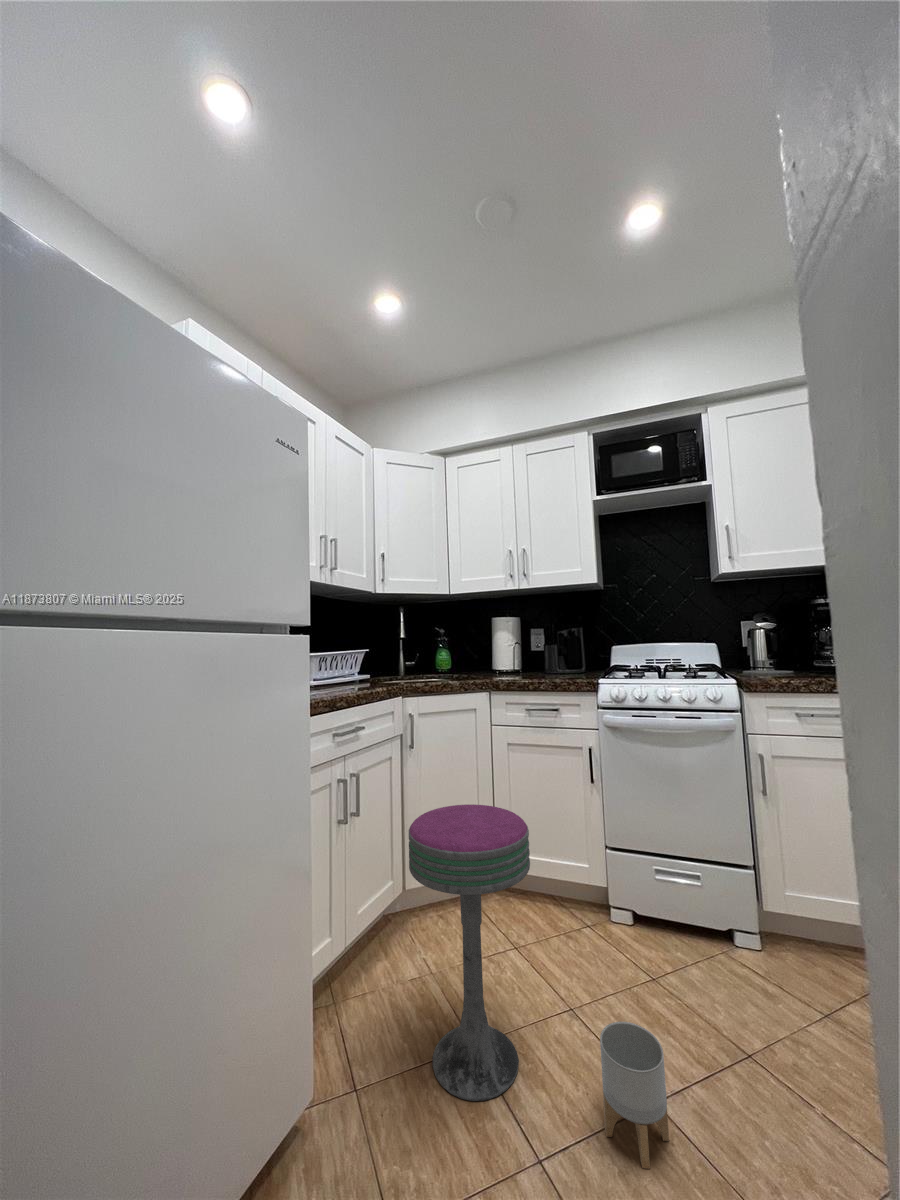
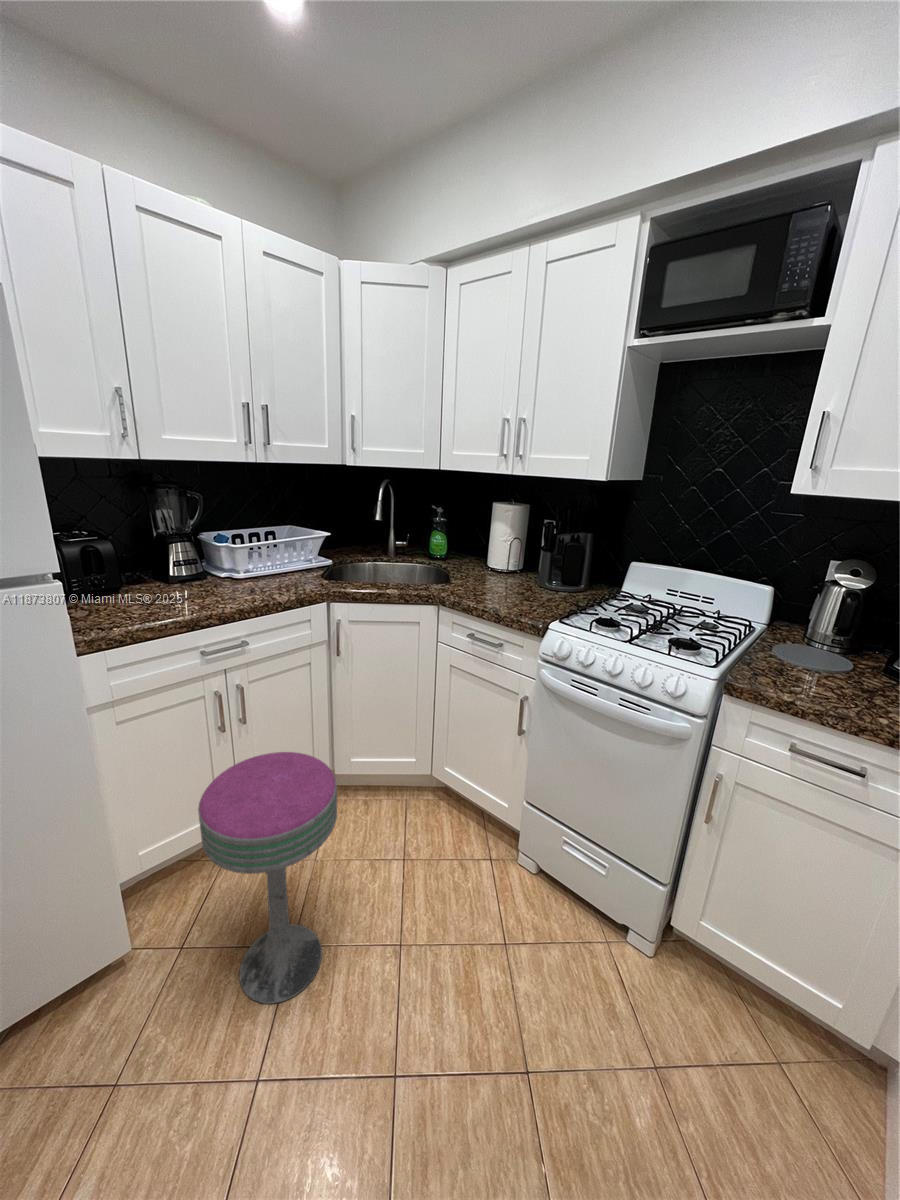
planter: present [600,1022,669,1169] -> none [319,1010,381,1136]

